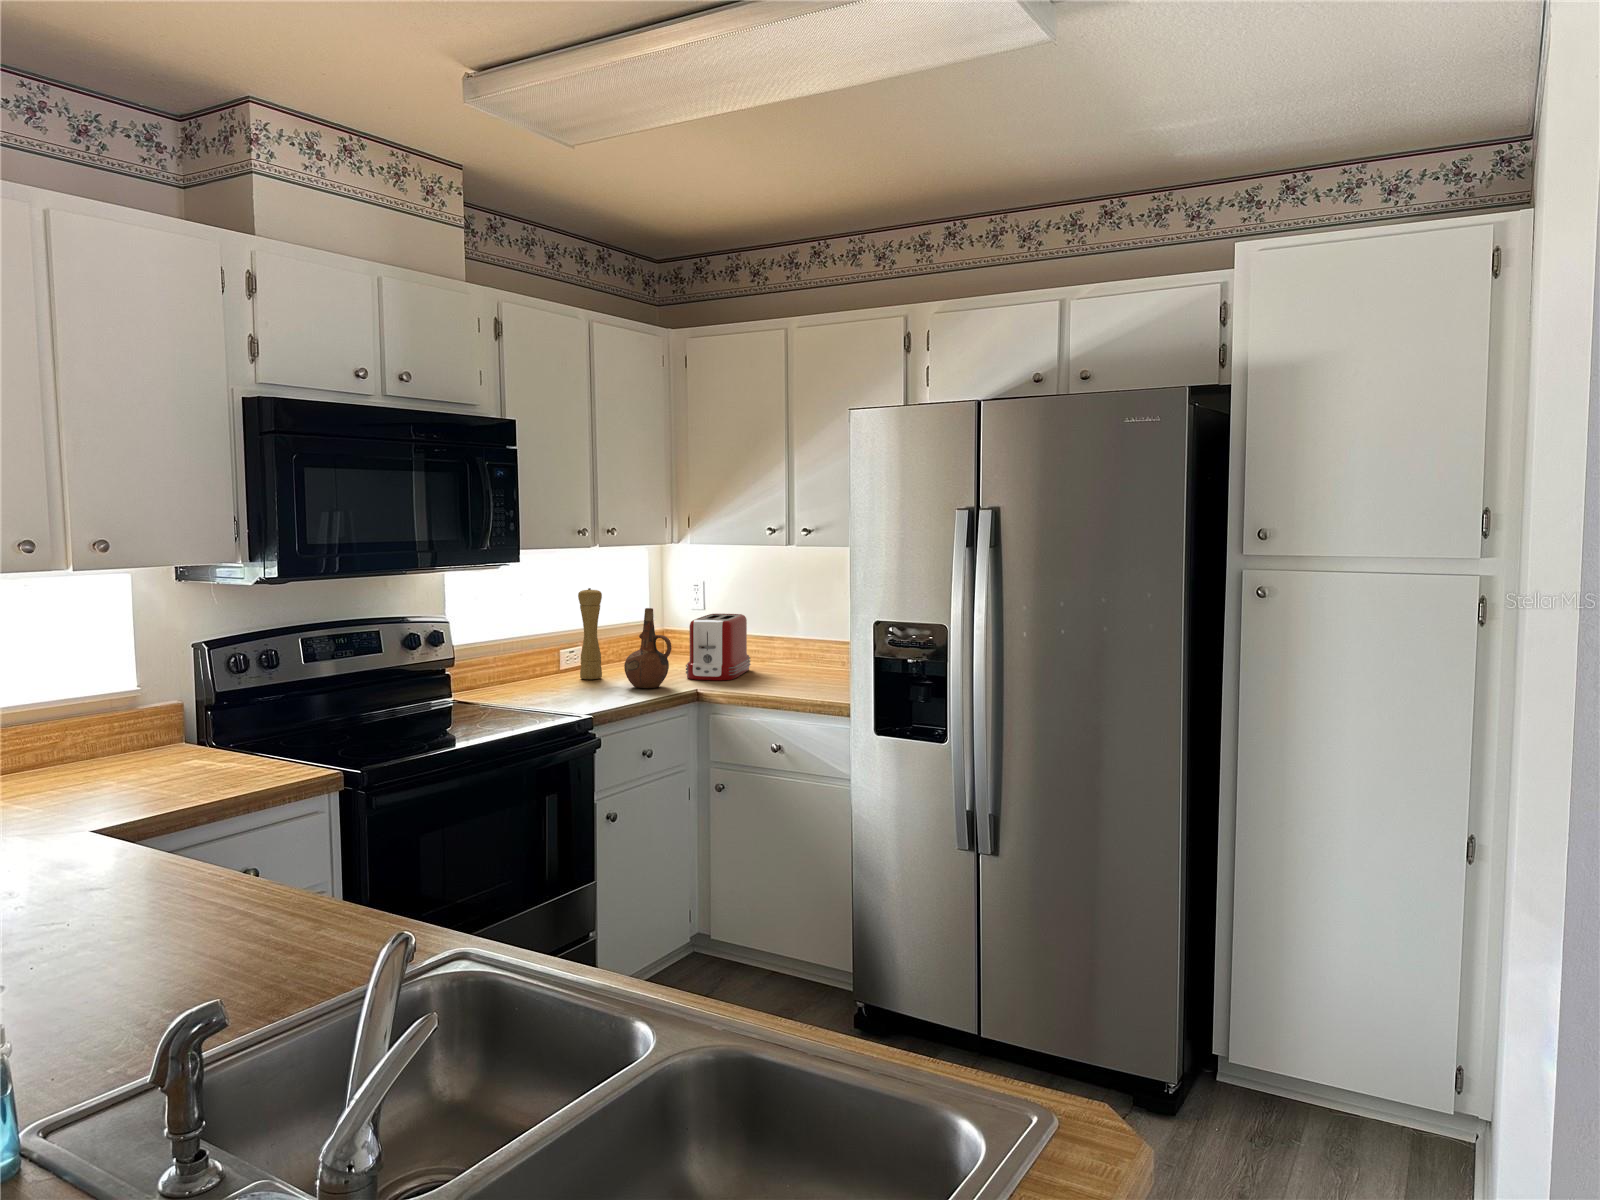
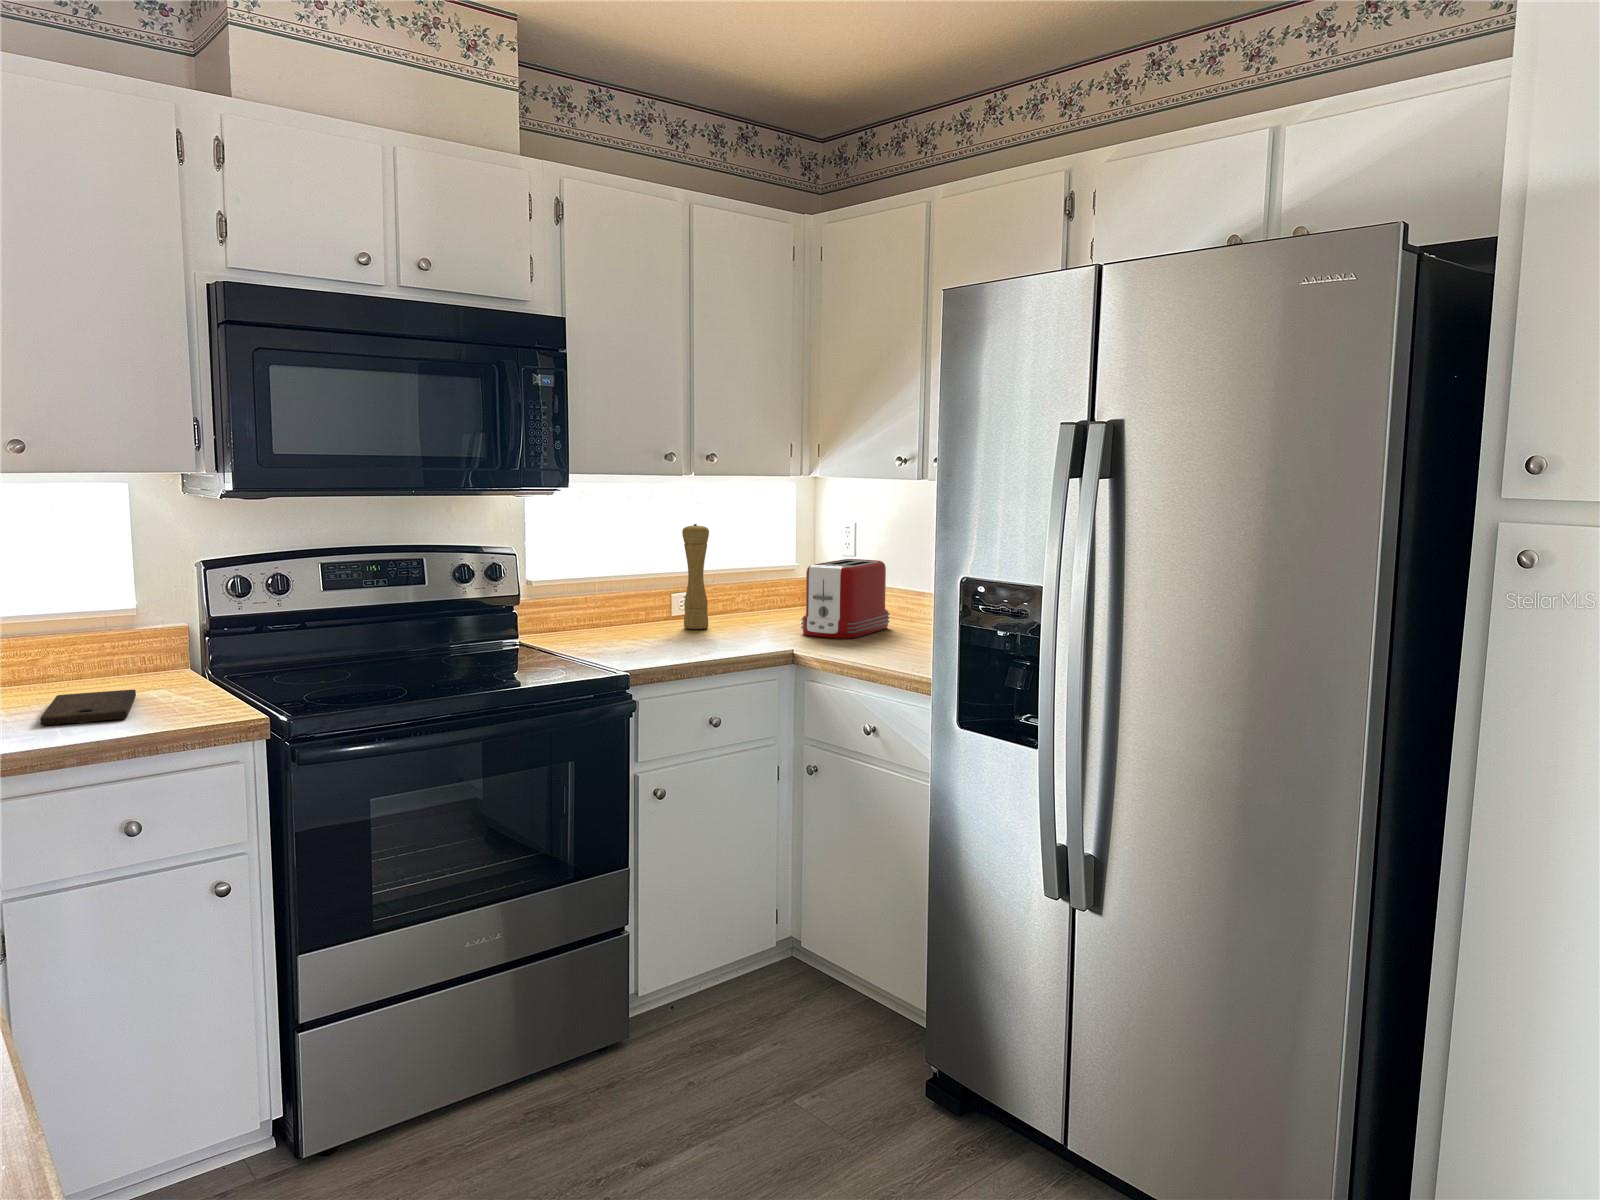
ceramic pitcher: present [624,608,672,688] -> none [718,548,772,642]
cutting board: none [66,767,171,807] -> present [40,690,136,725]

